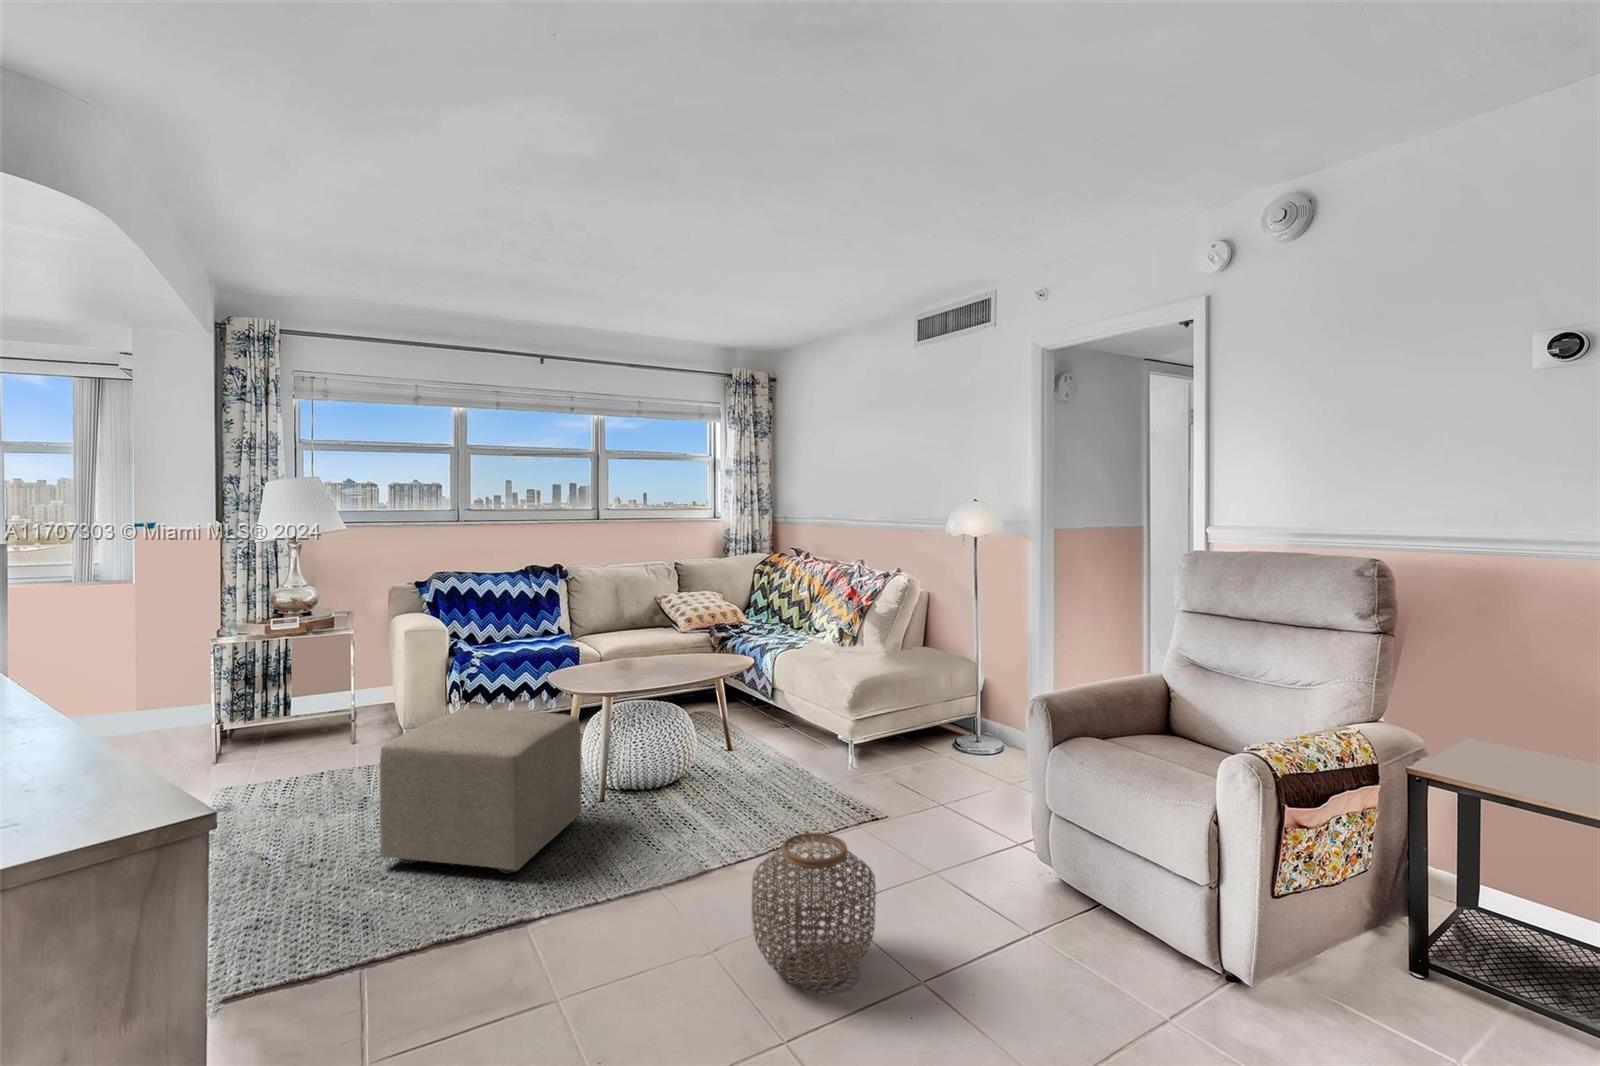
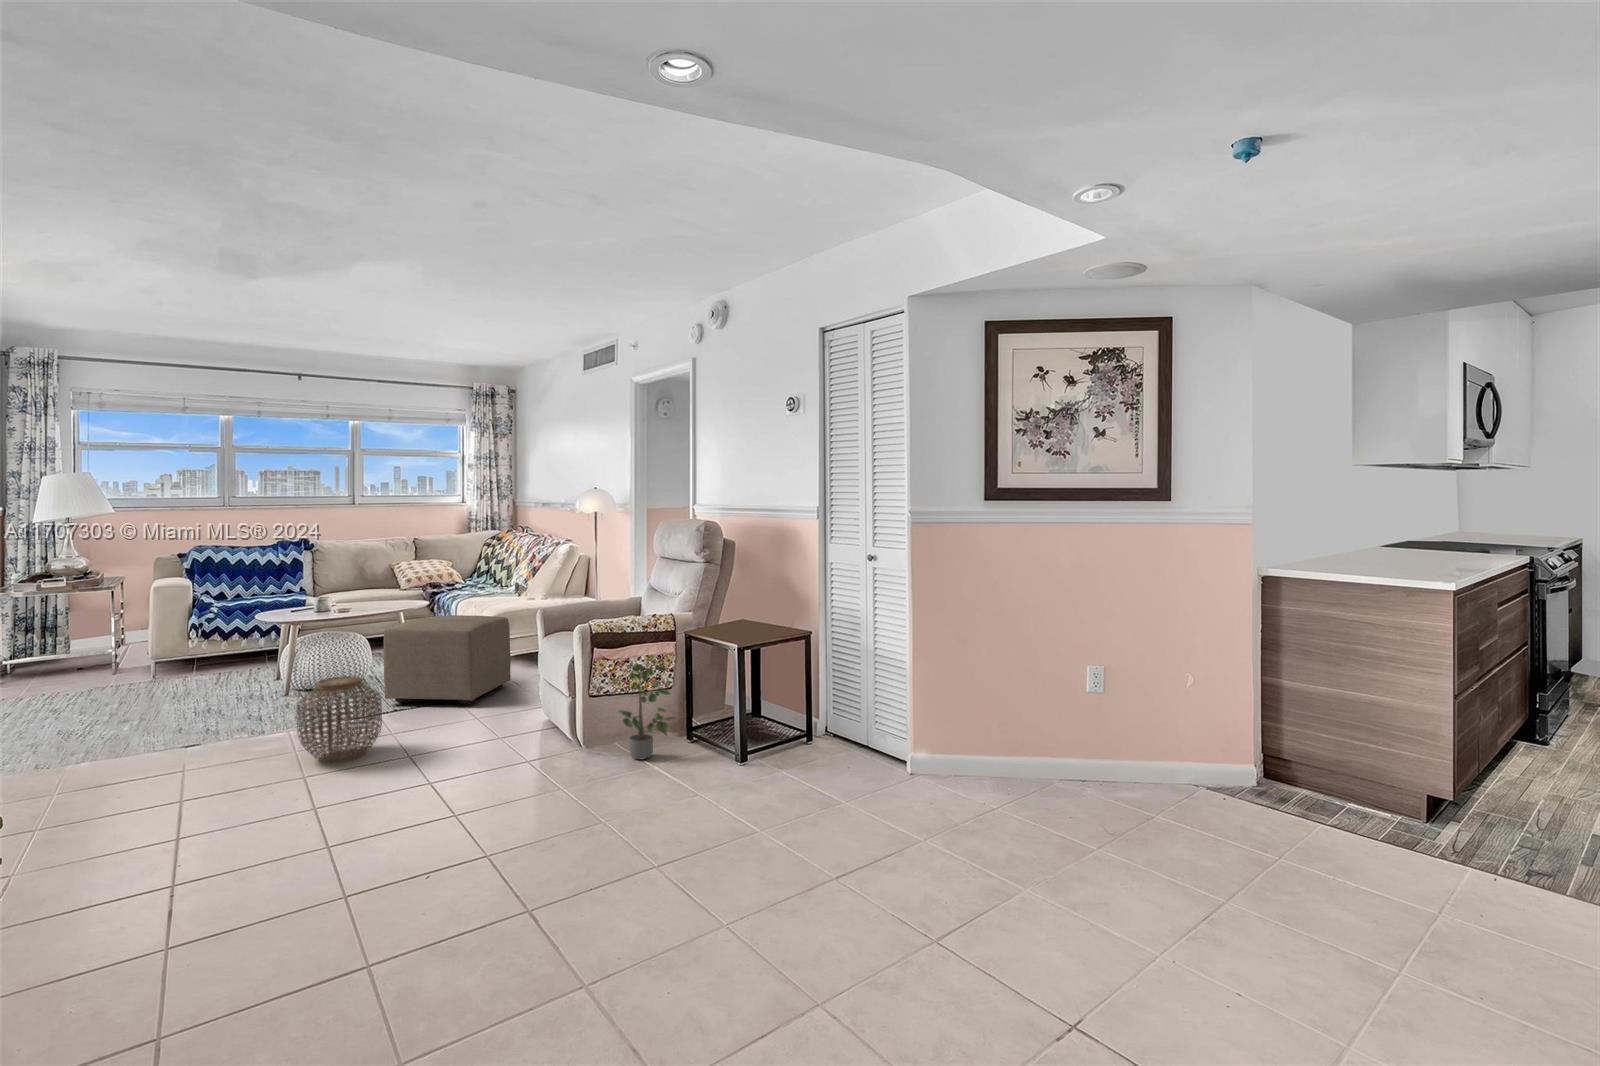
ottoman: present [380,709,582,874] -> present [384,615,511,705]
potted plant: none [1301,834,1404,1017] -> present [619,660,674,759]

